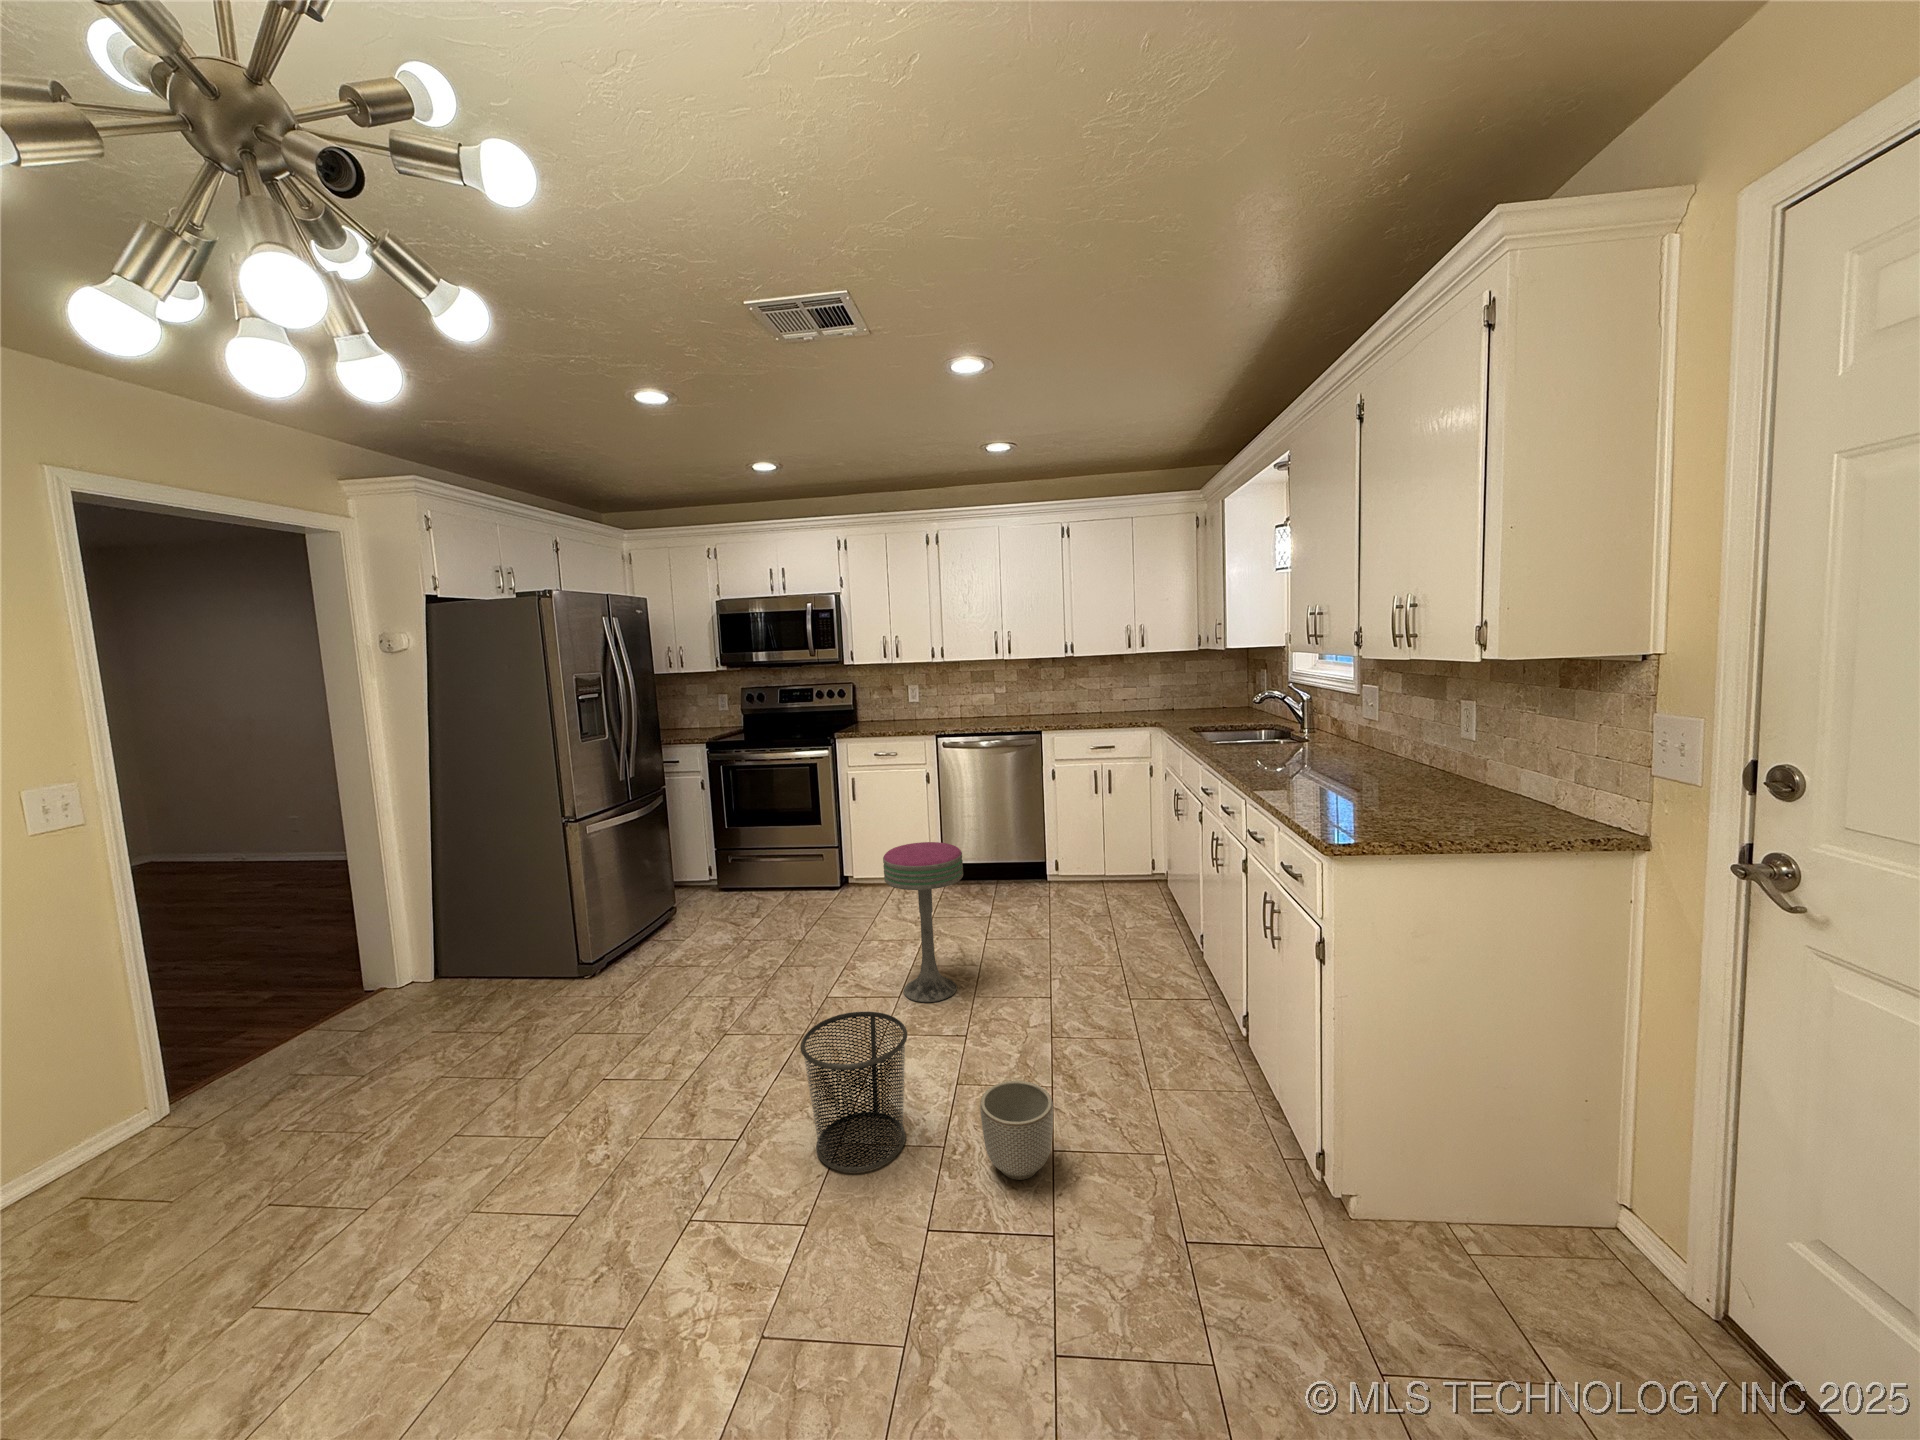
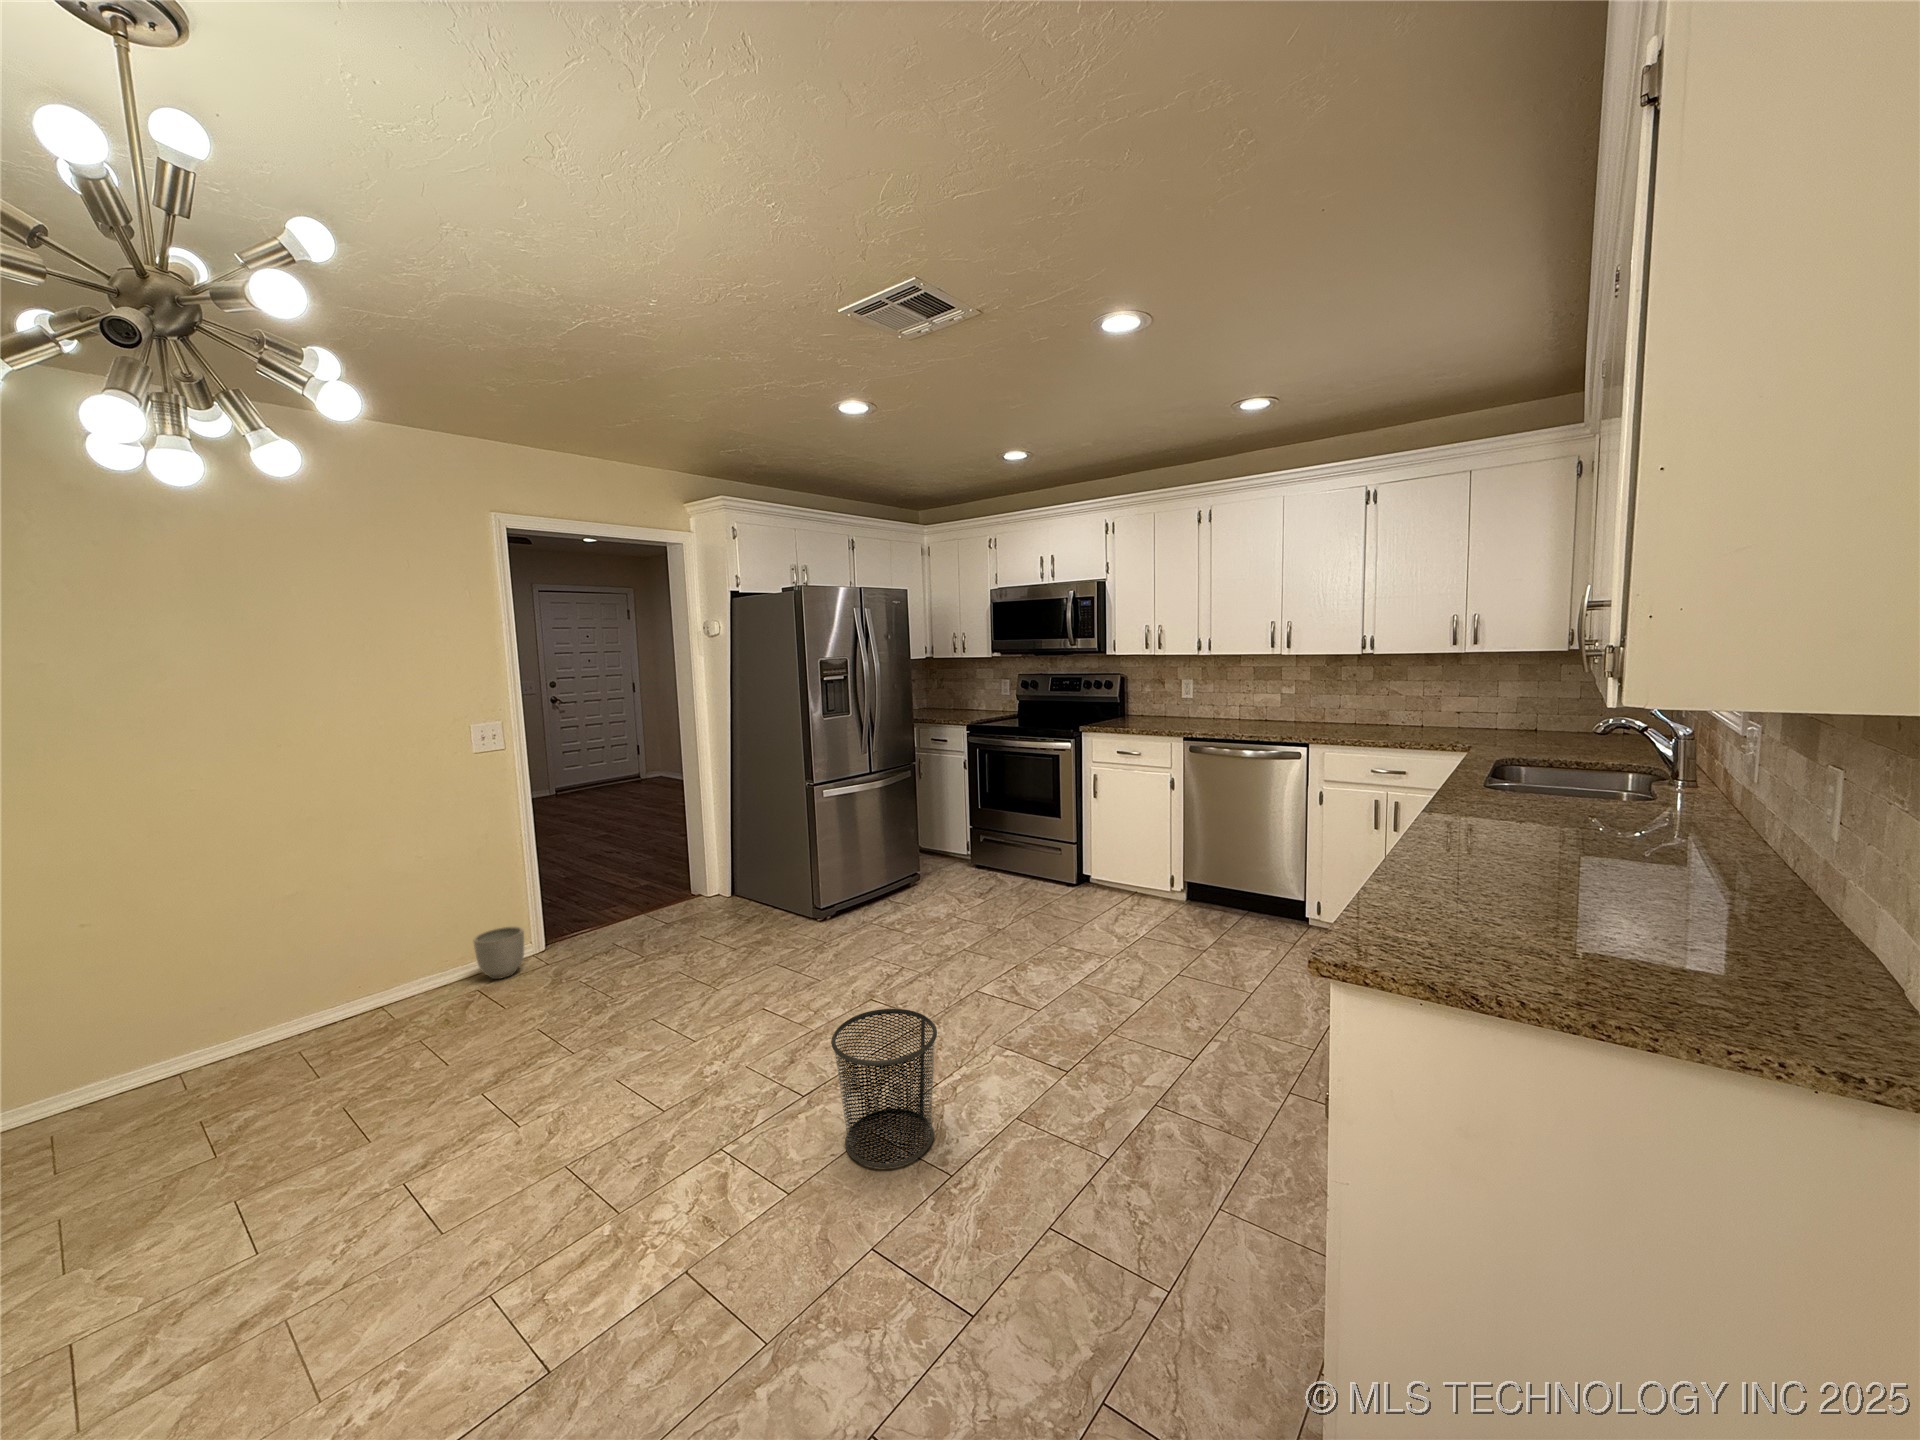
bar stool: present [883,842,963,1002] -> none [1025,852,1112,1026]
planter: present [980,1081,1053,1180] -> present [473,927,524,979]

